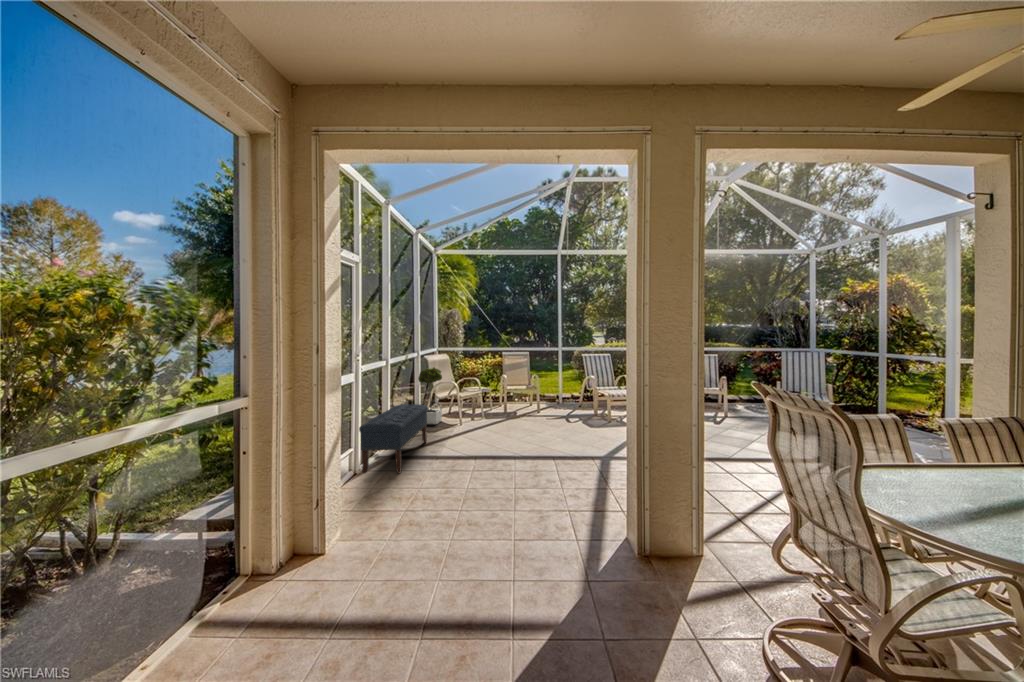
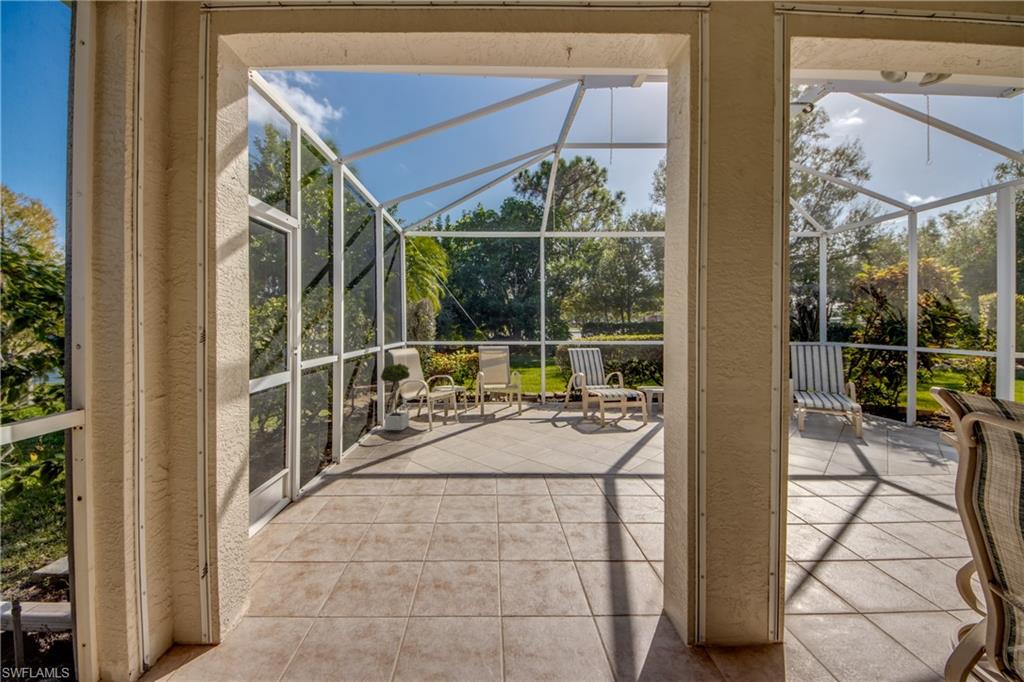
bench: present [359,404,427,473] -> none [296,408,390,500]

